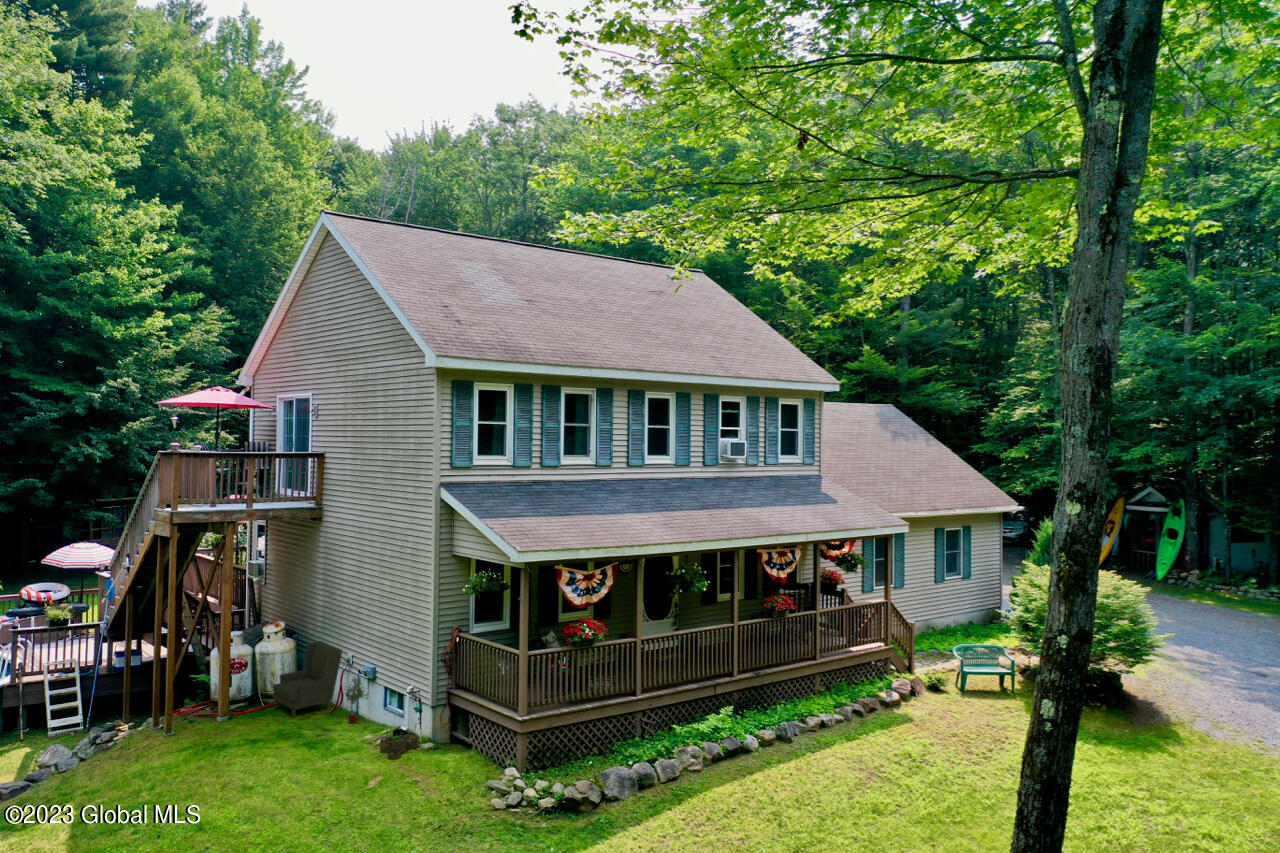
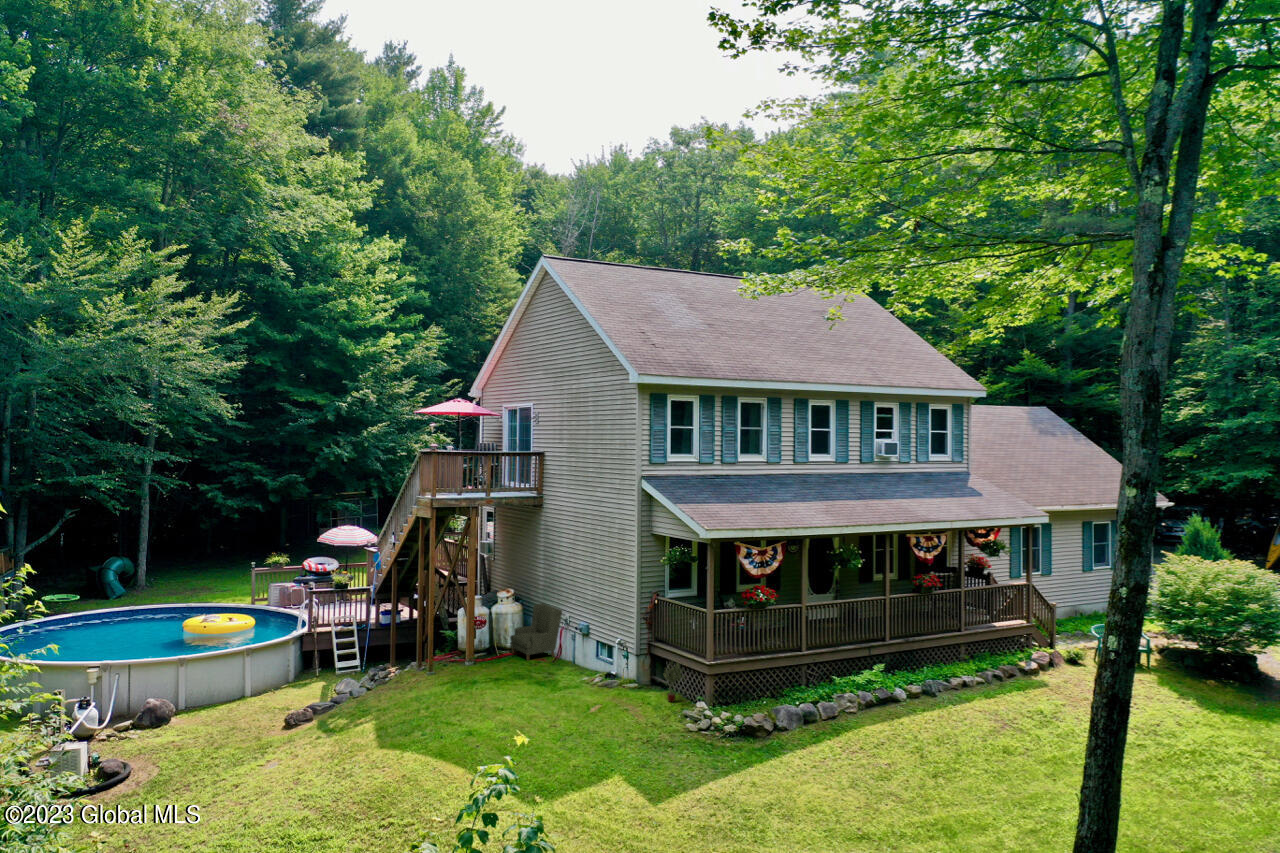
potted tree: present [345,678,368,723] -> present [663,661,685,702]
woven basket: present [380,732,419,760] -> none [598,672,628,692]

